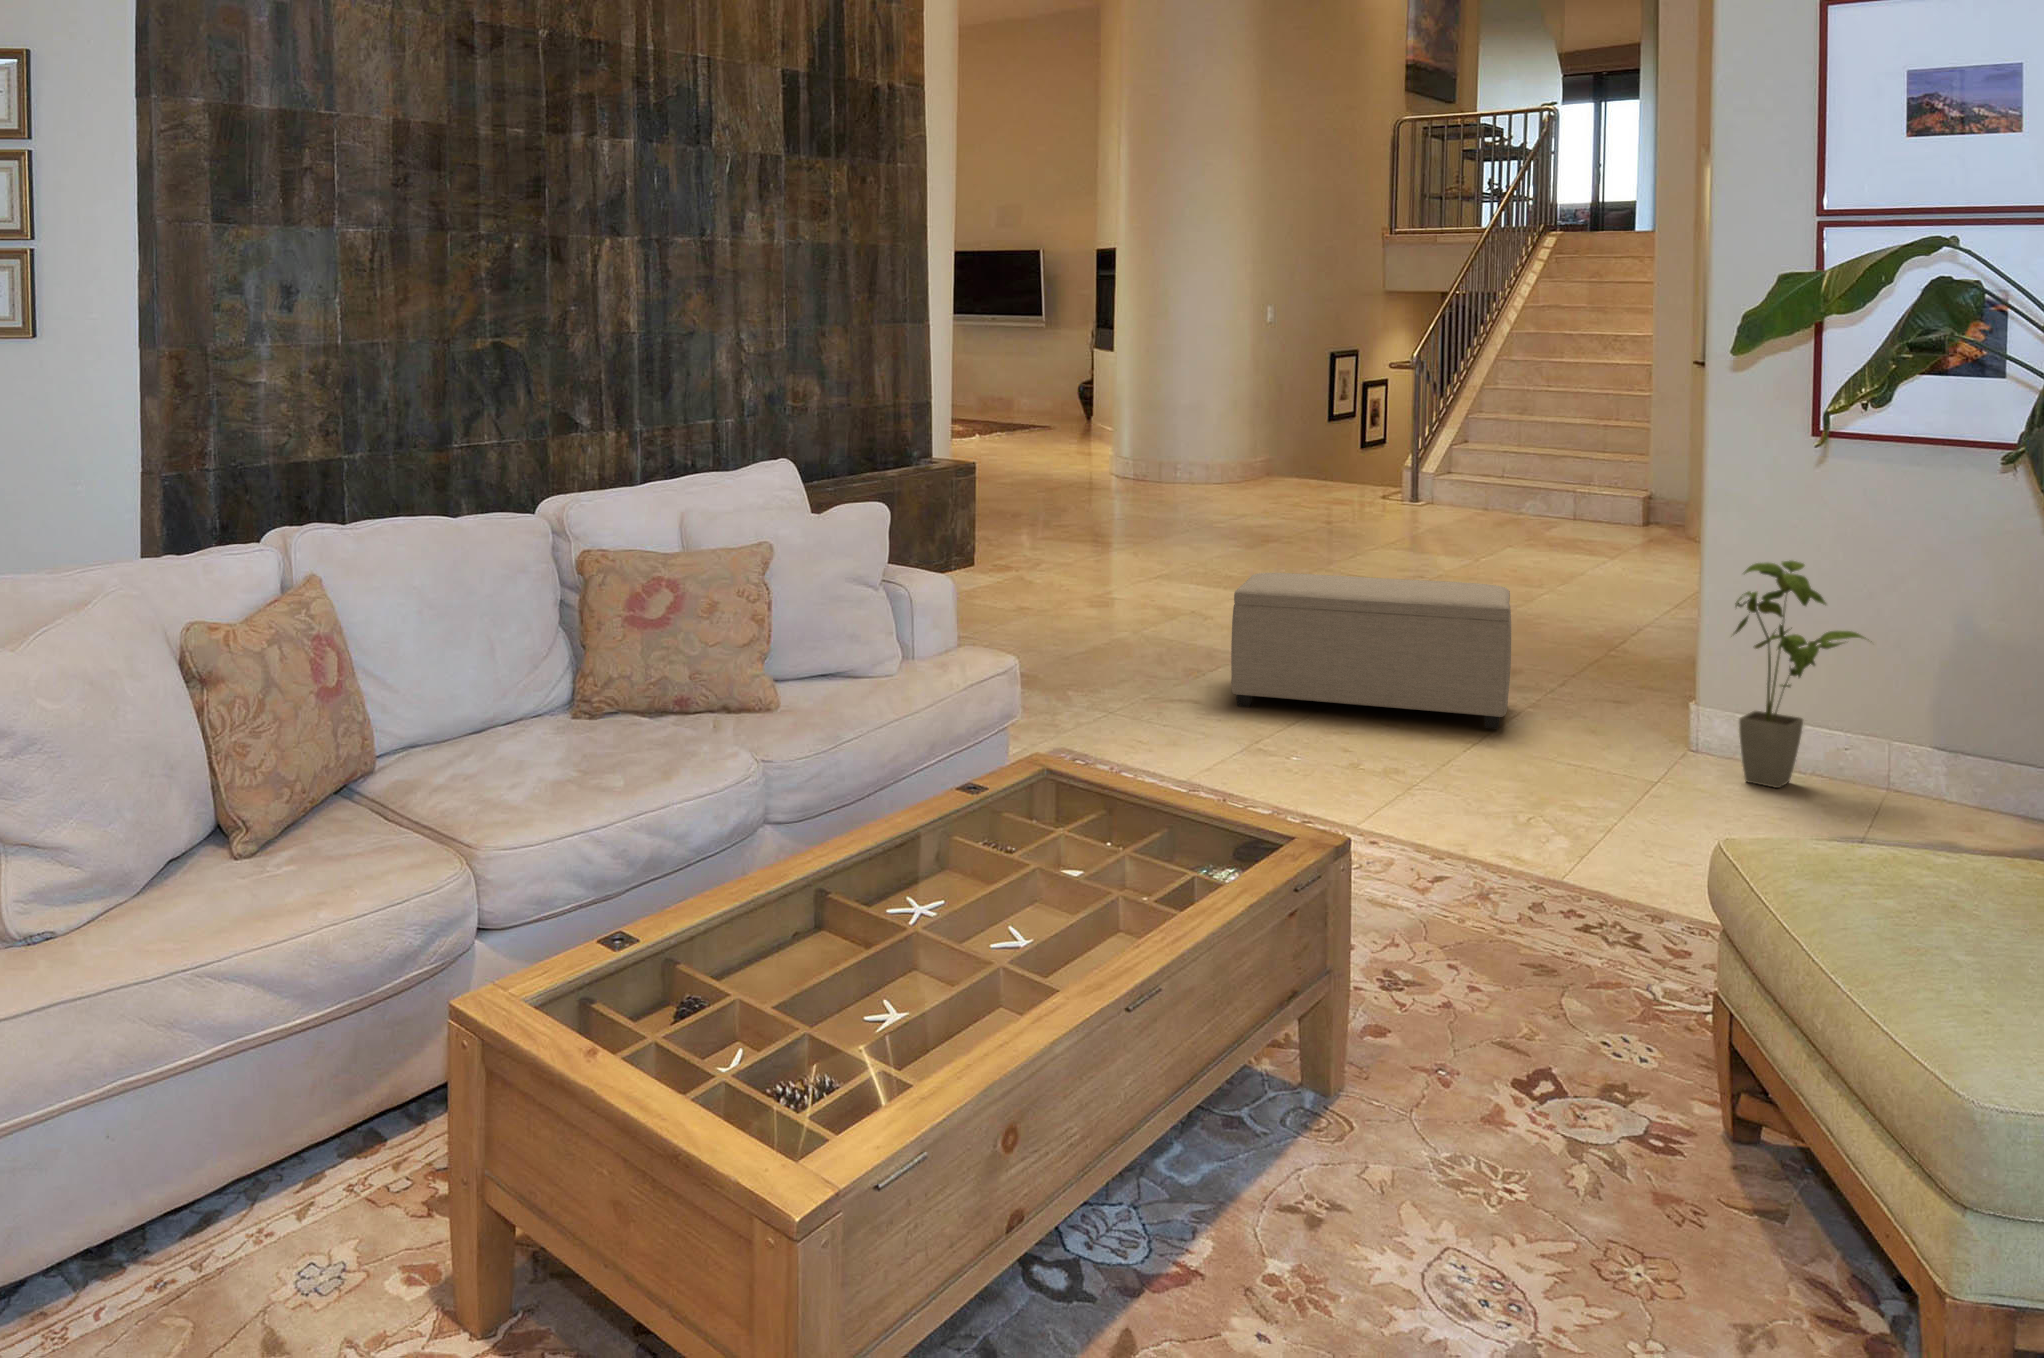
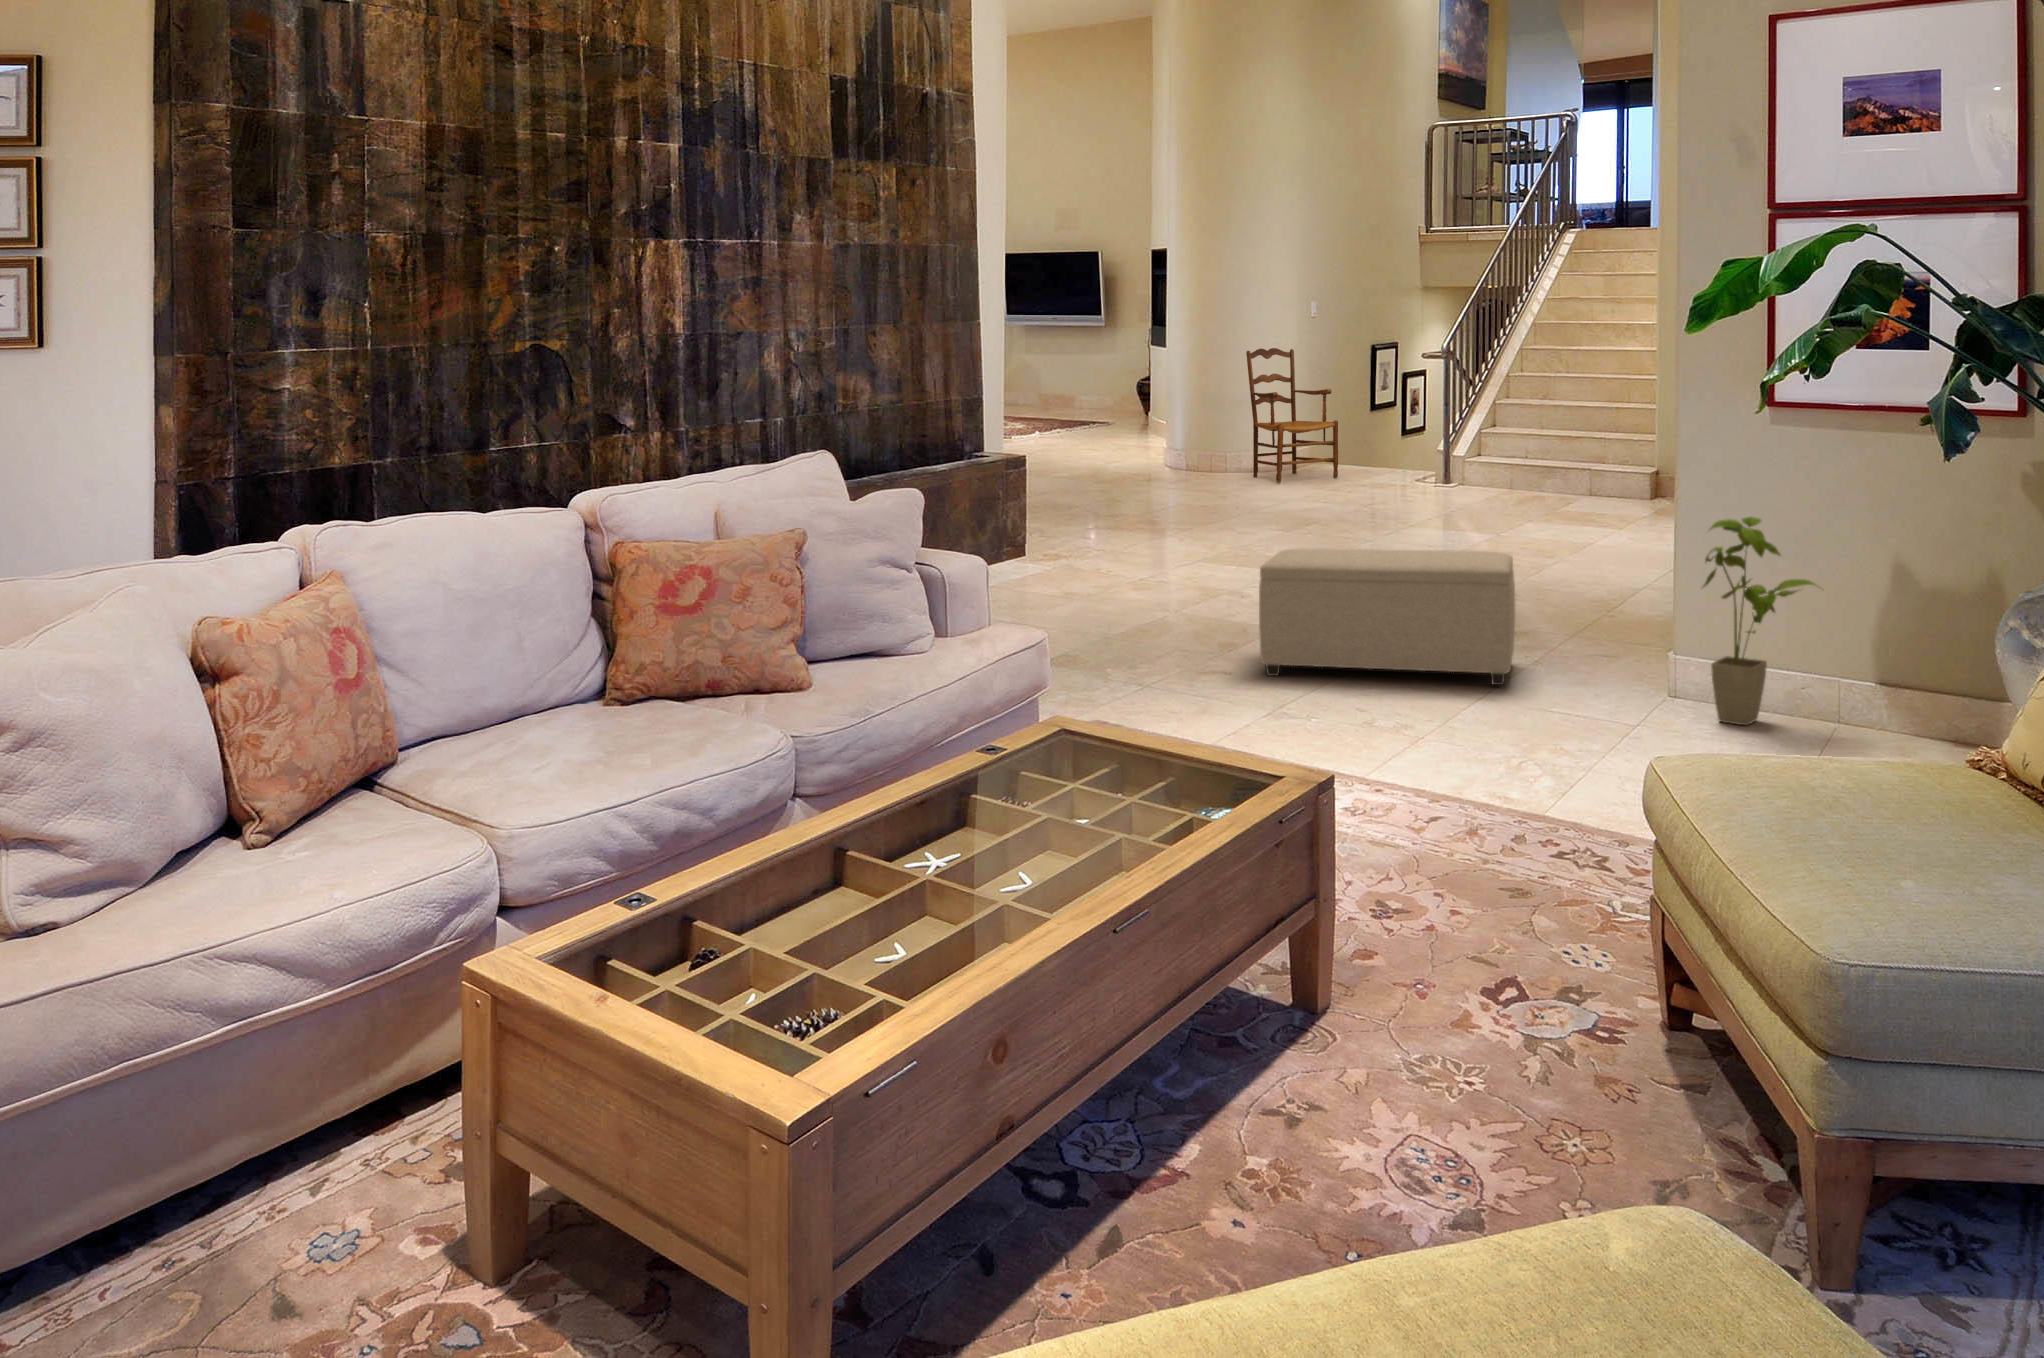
armchair: none [1201,354,1296,494] -> present [1246,348,1338,483]

